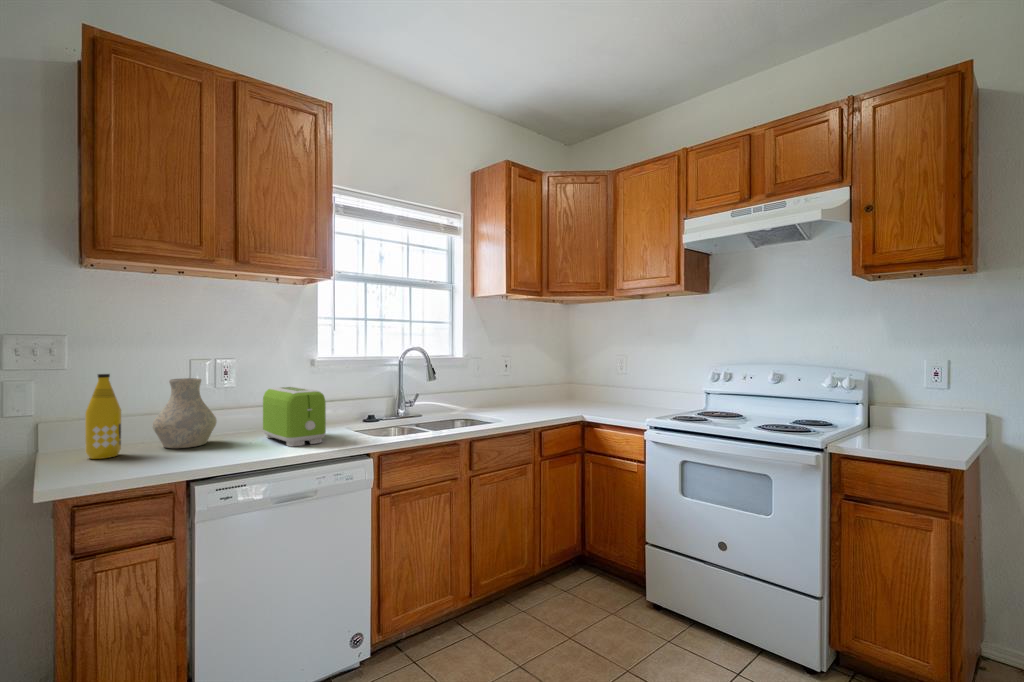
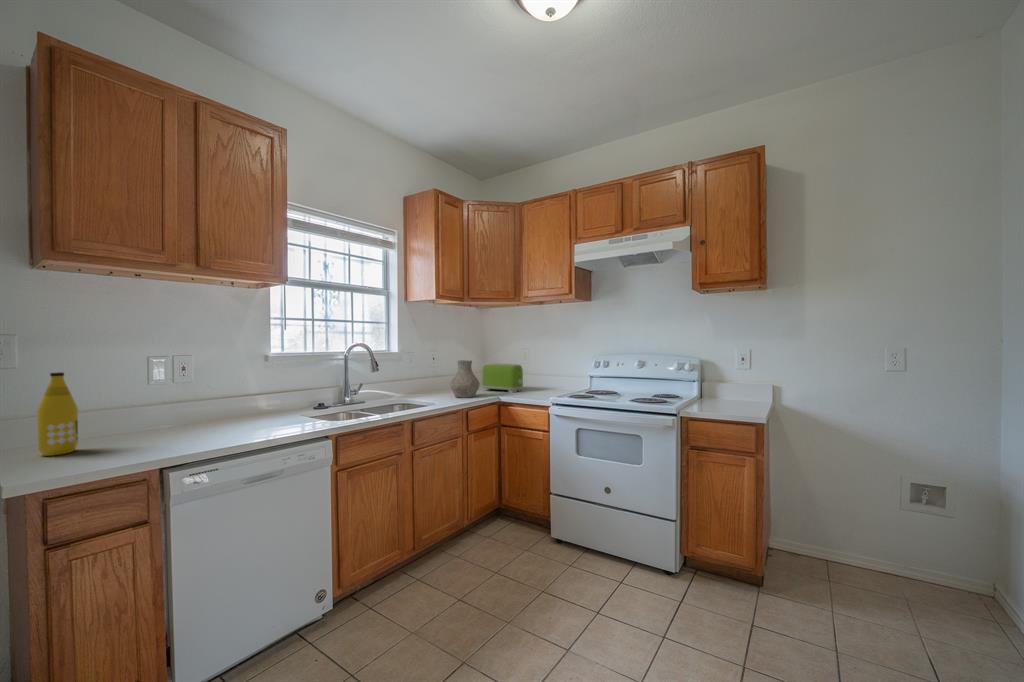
vase: present [153,378,216,448] -> present [450,360,480,398]
toaster: present [263,387,326,447] -> present [482,363,523,392]

